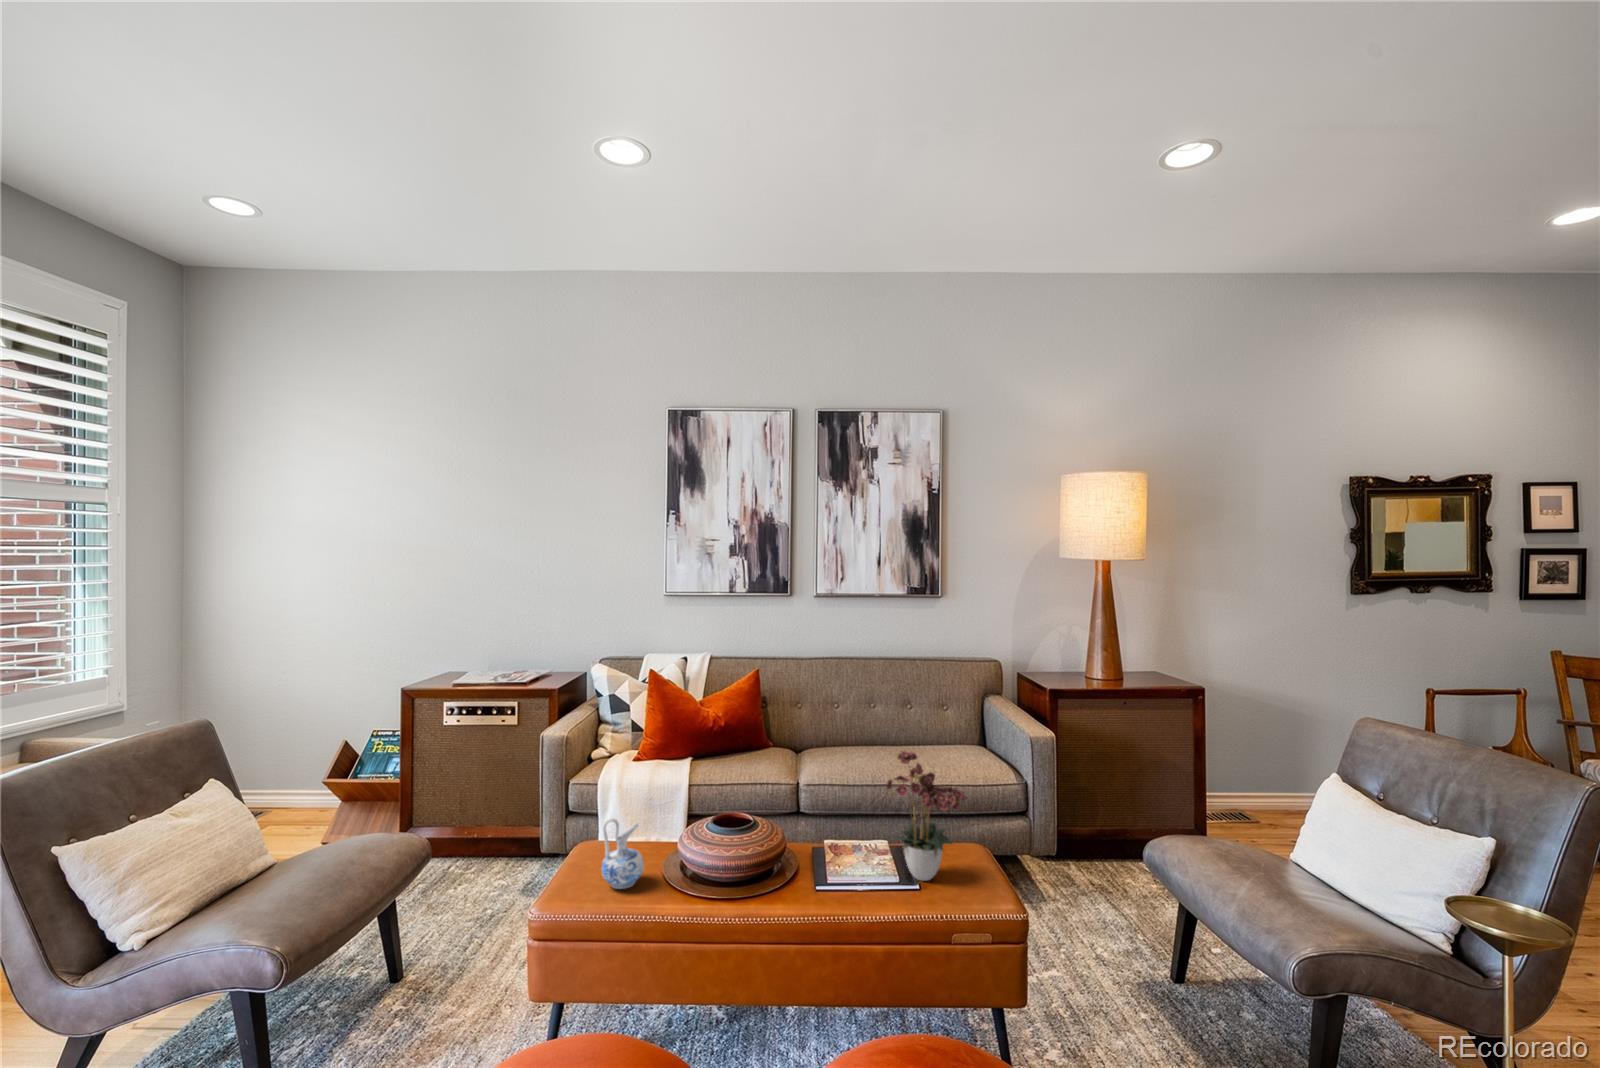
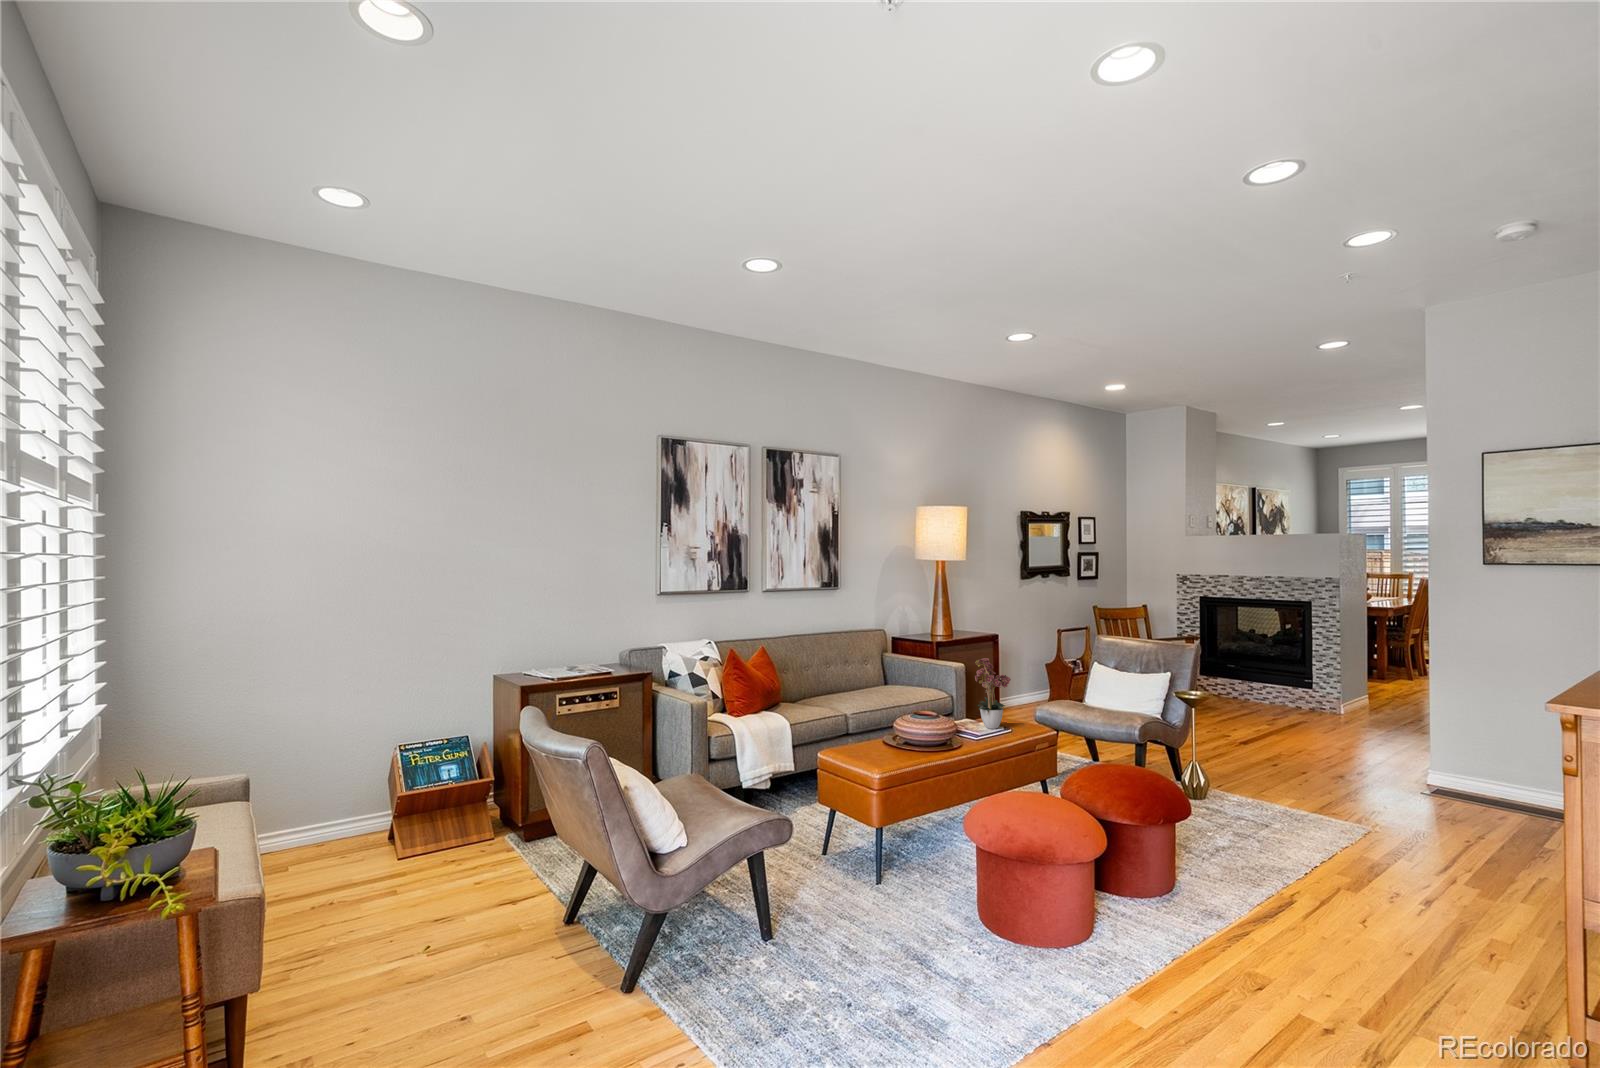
ceramic pitcher: present [601,818,644,889] -> none [860,715,887,759]

